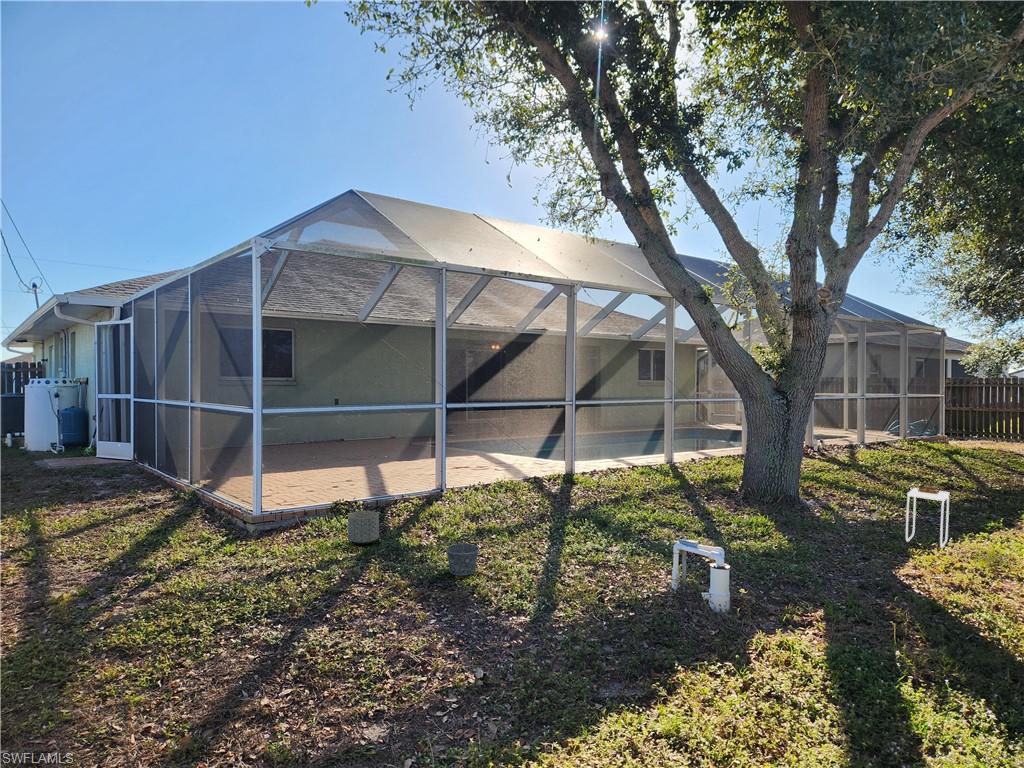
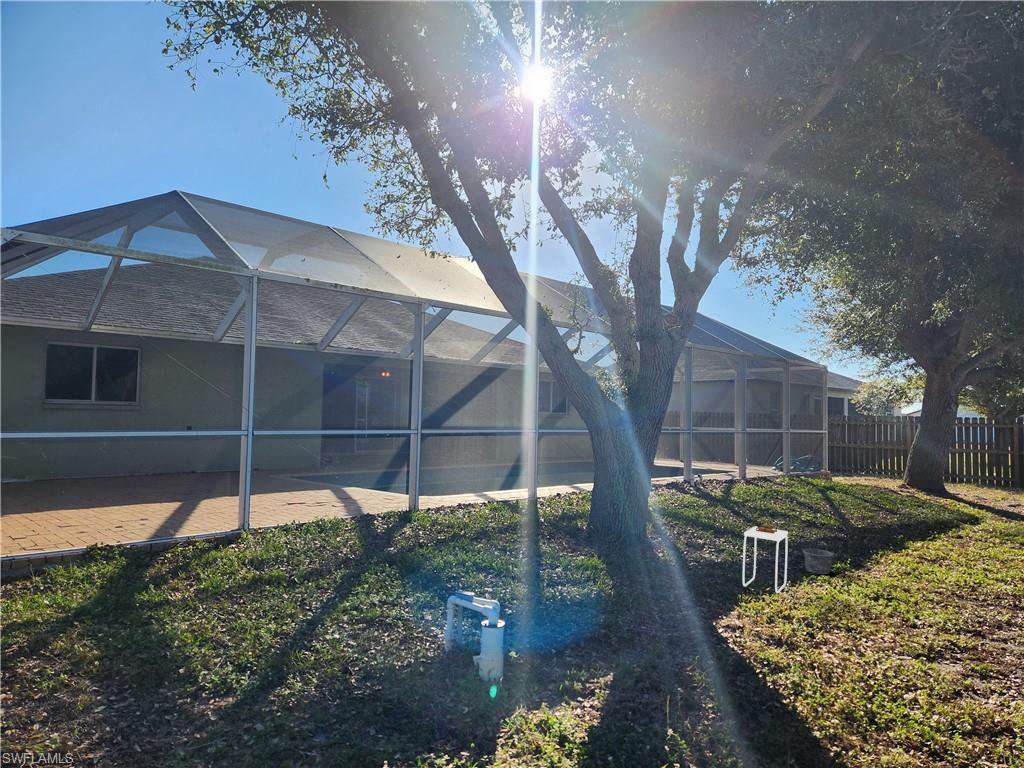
planter: present [348,511,379,544] -> none [68,558,115,601]
bucket: present [446,542,479,576] -> present [803,548,833,574]

